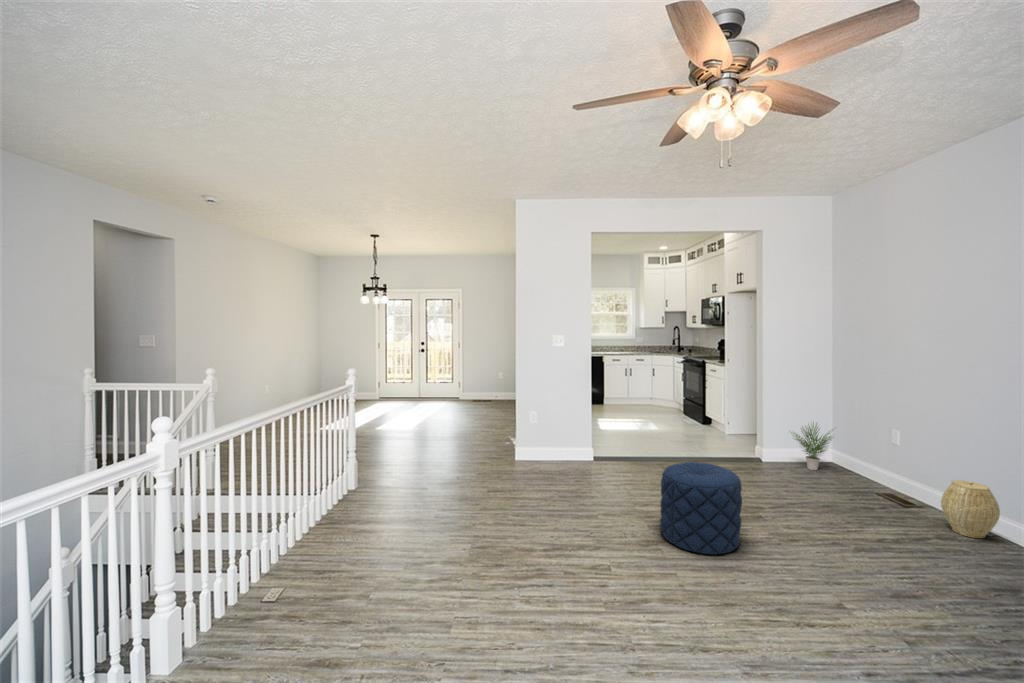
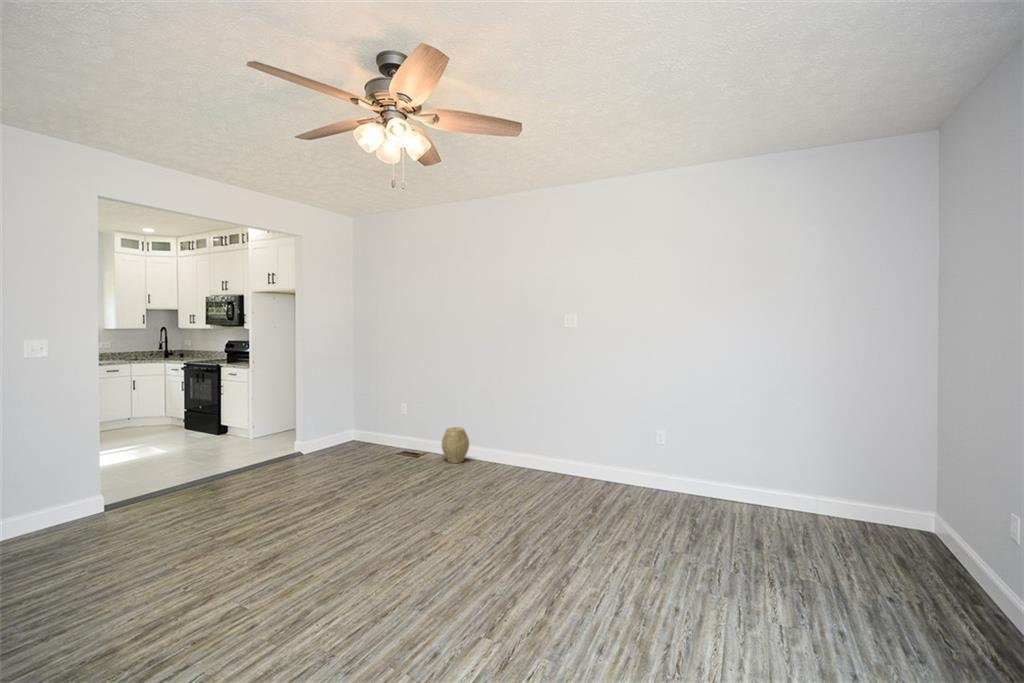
potted plant: present [791,423,831,470] -> none [325,407,364,450]
pouf: present [660,462,742,554] -> none [263,460,345,552]

